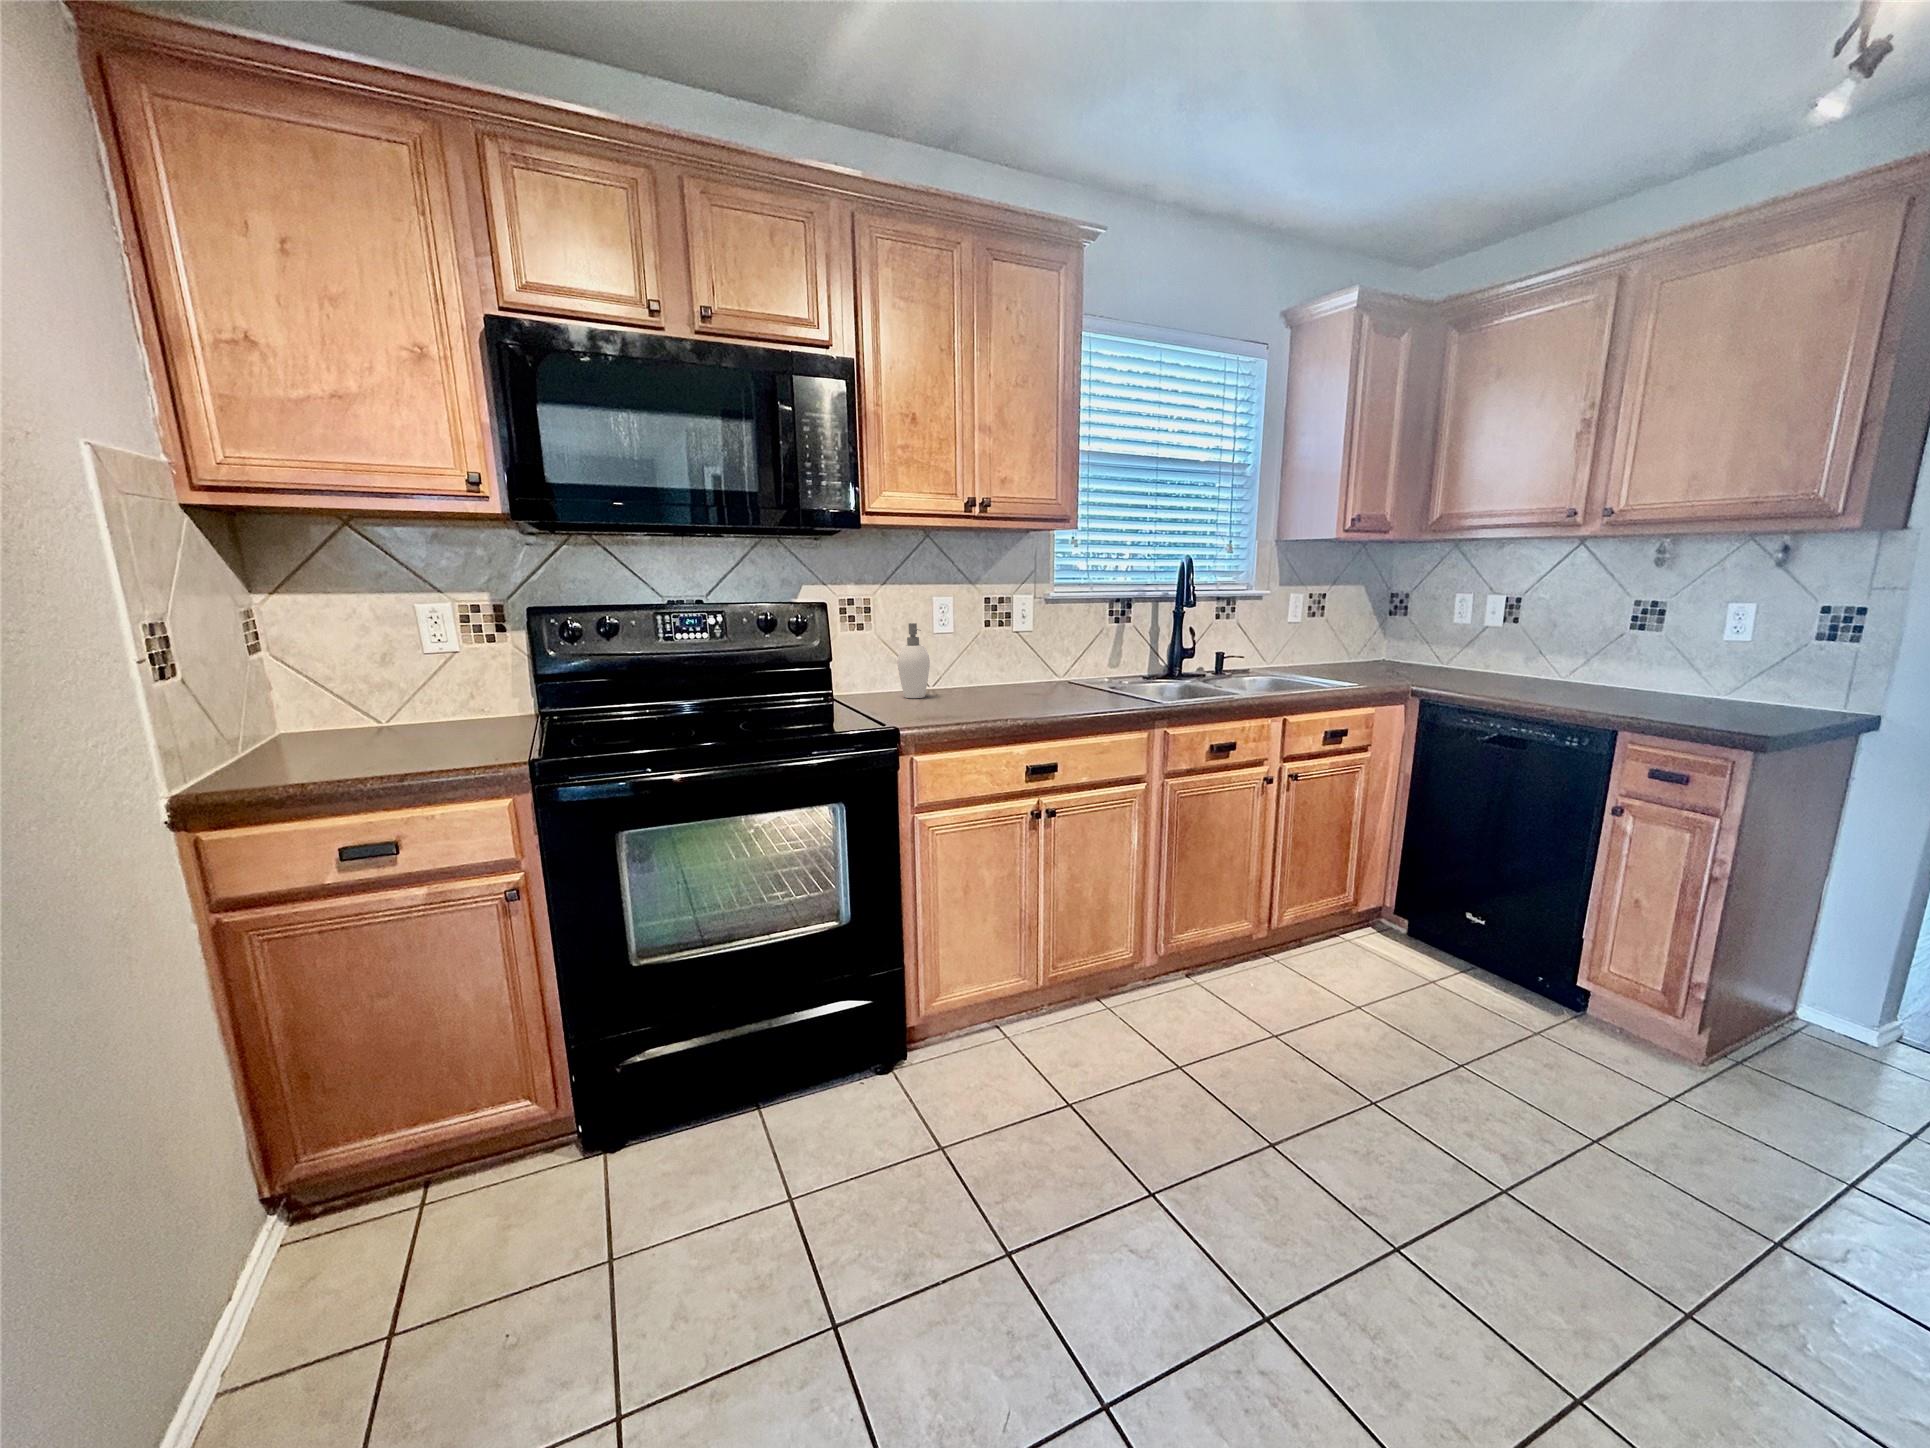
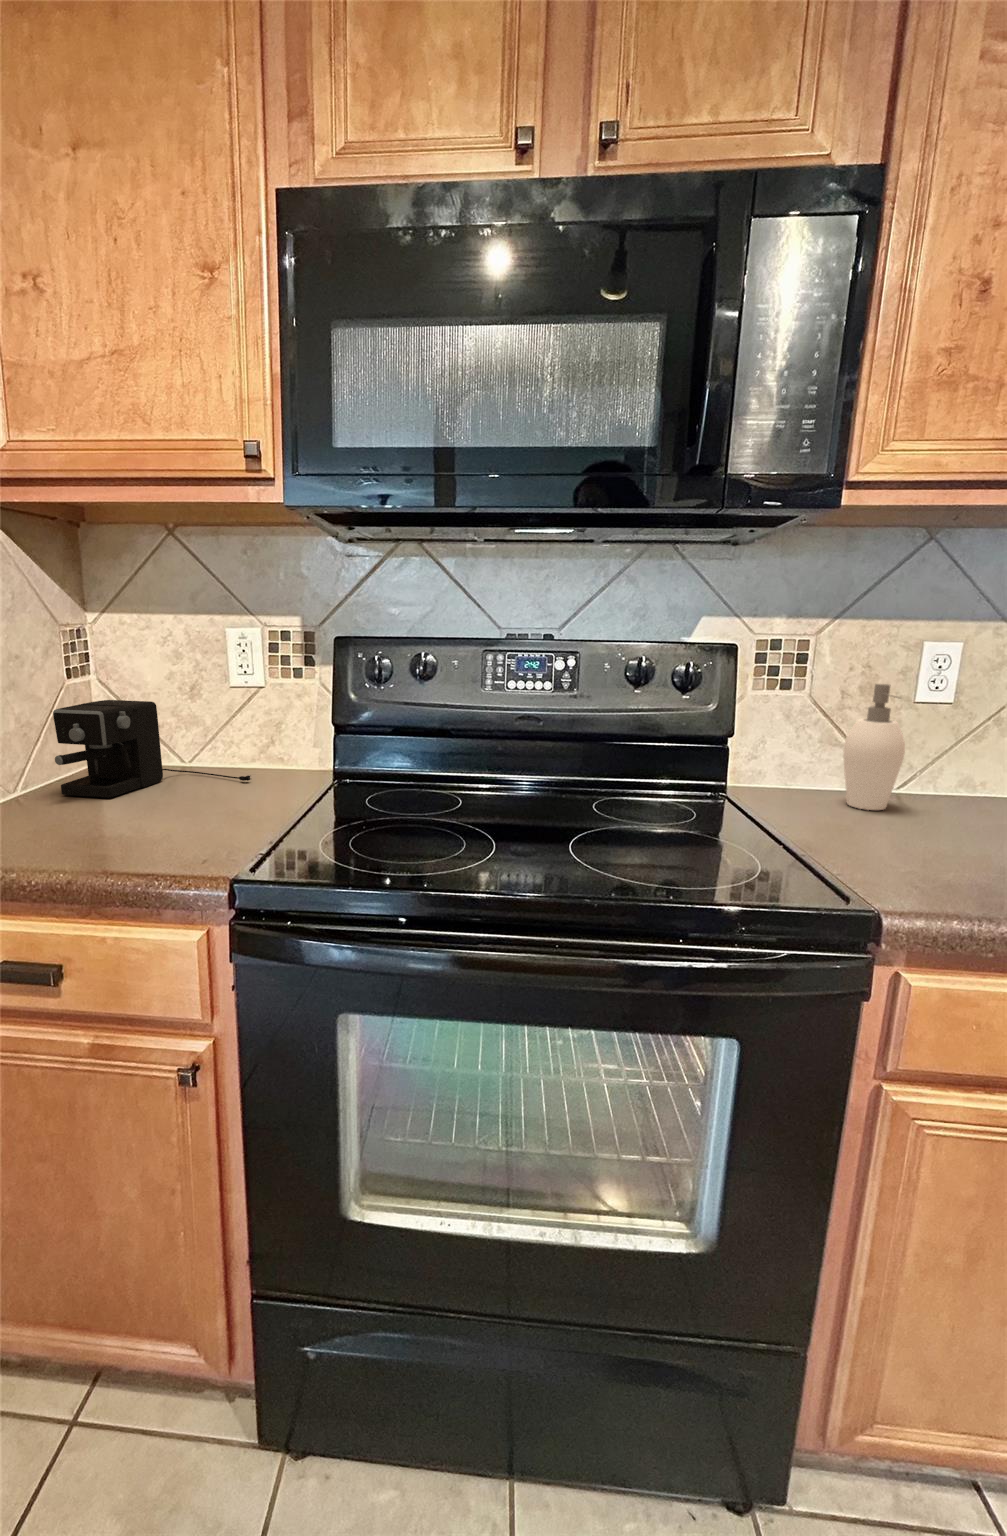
coffee maker: none [287,668,464,748] -> present [53,700,251,798]

